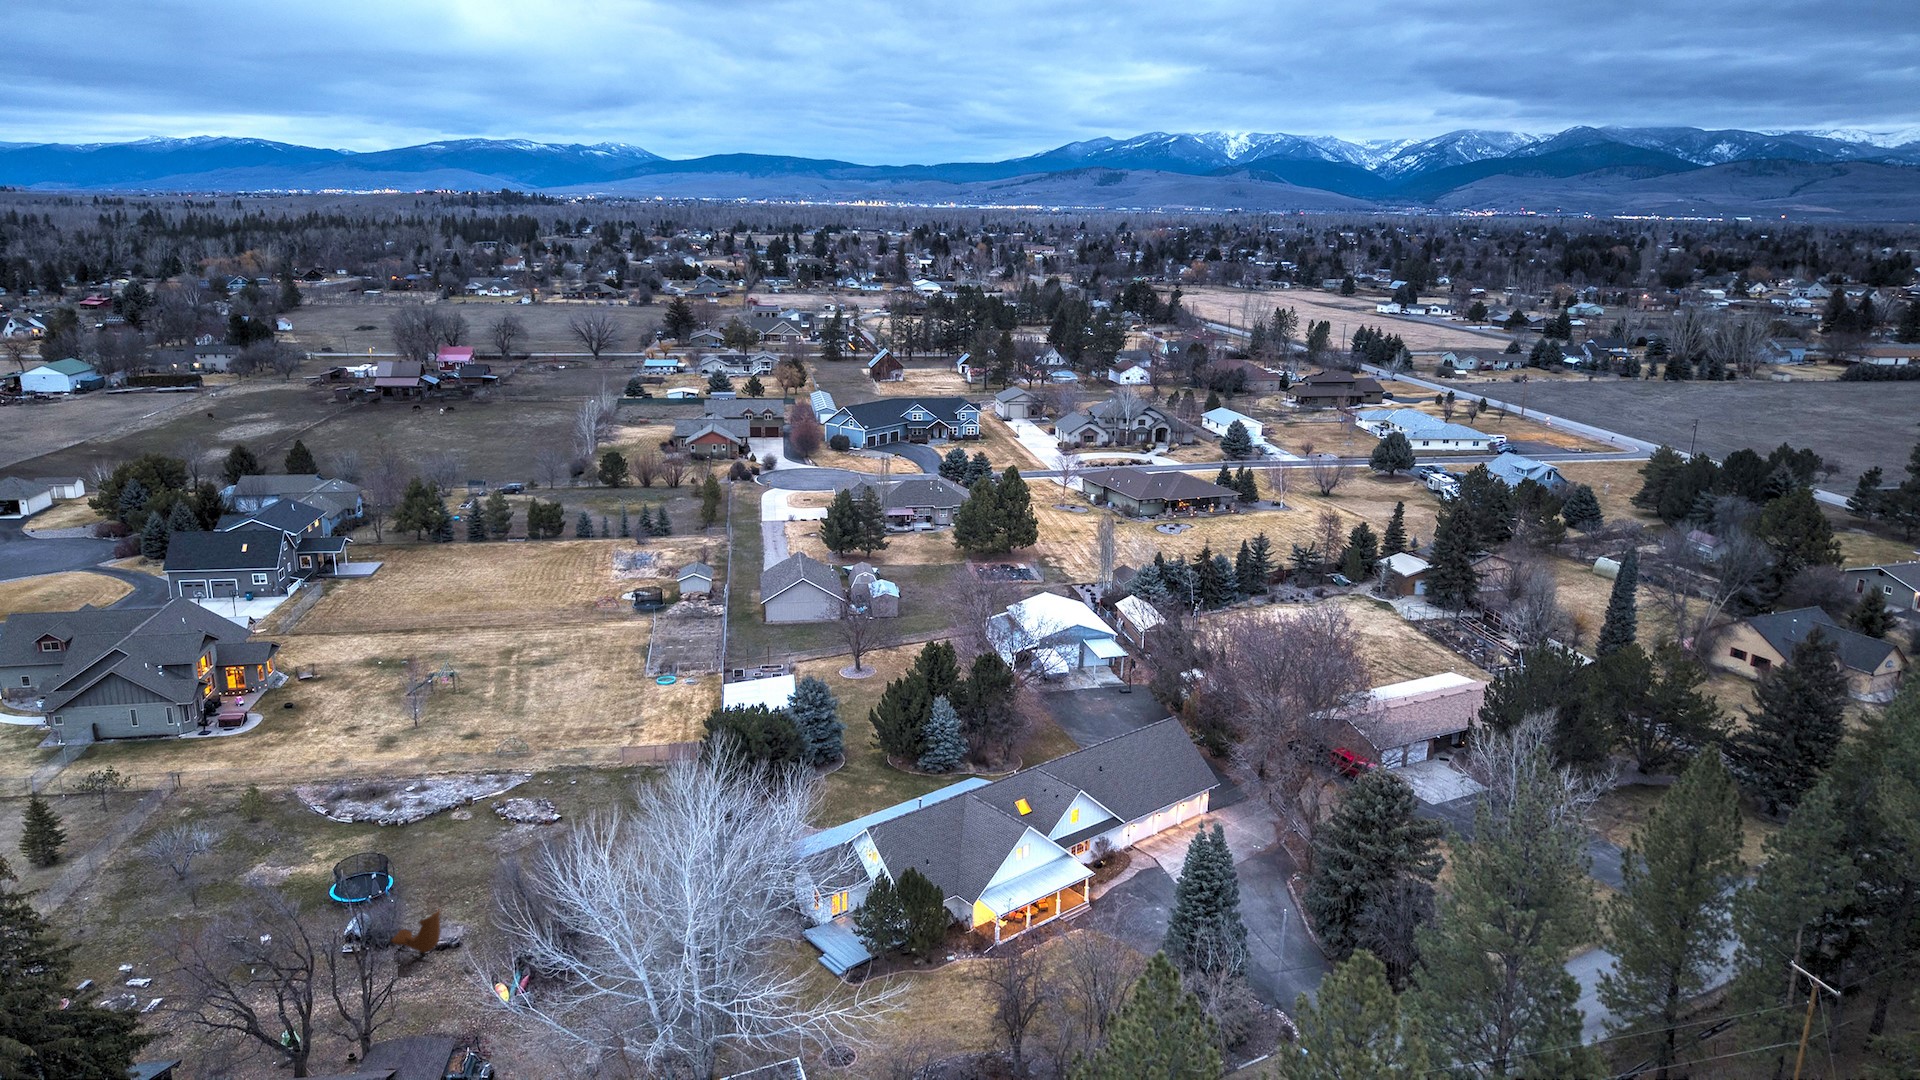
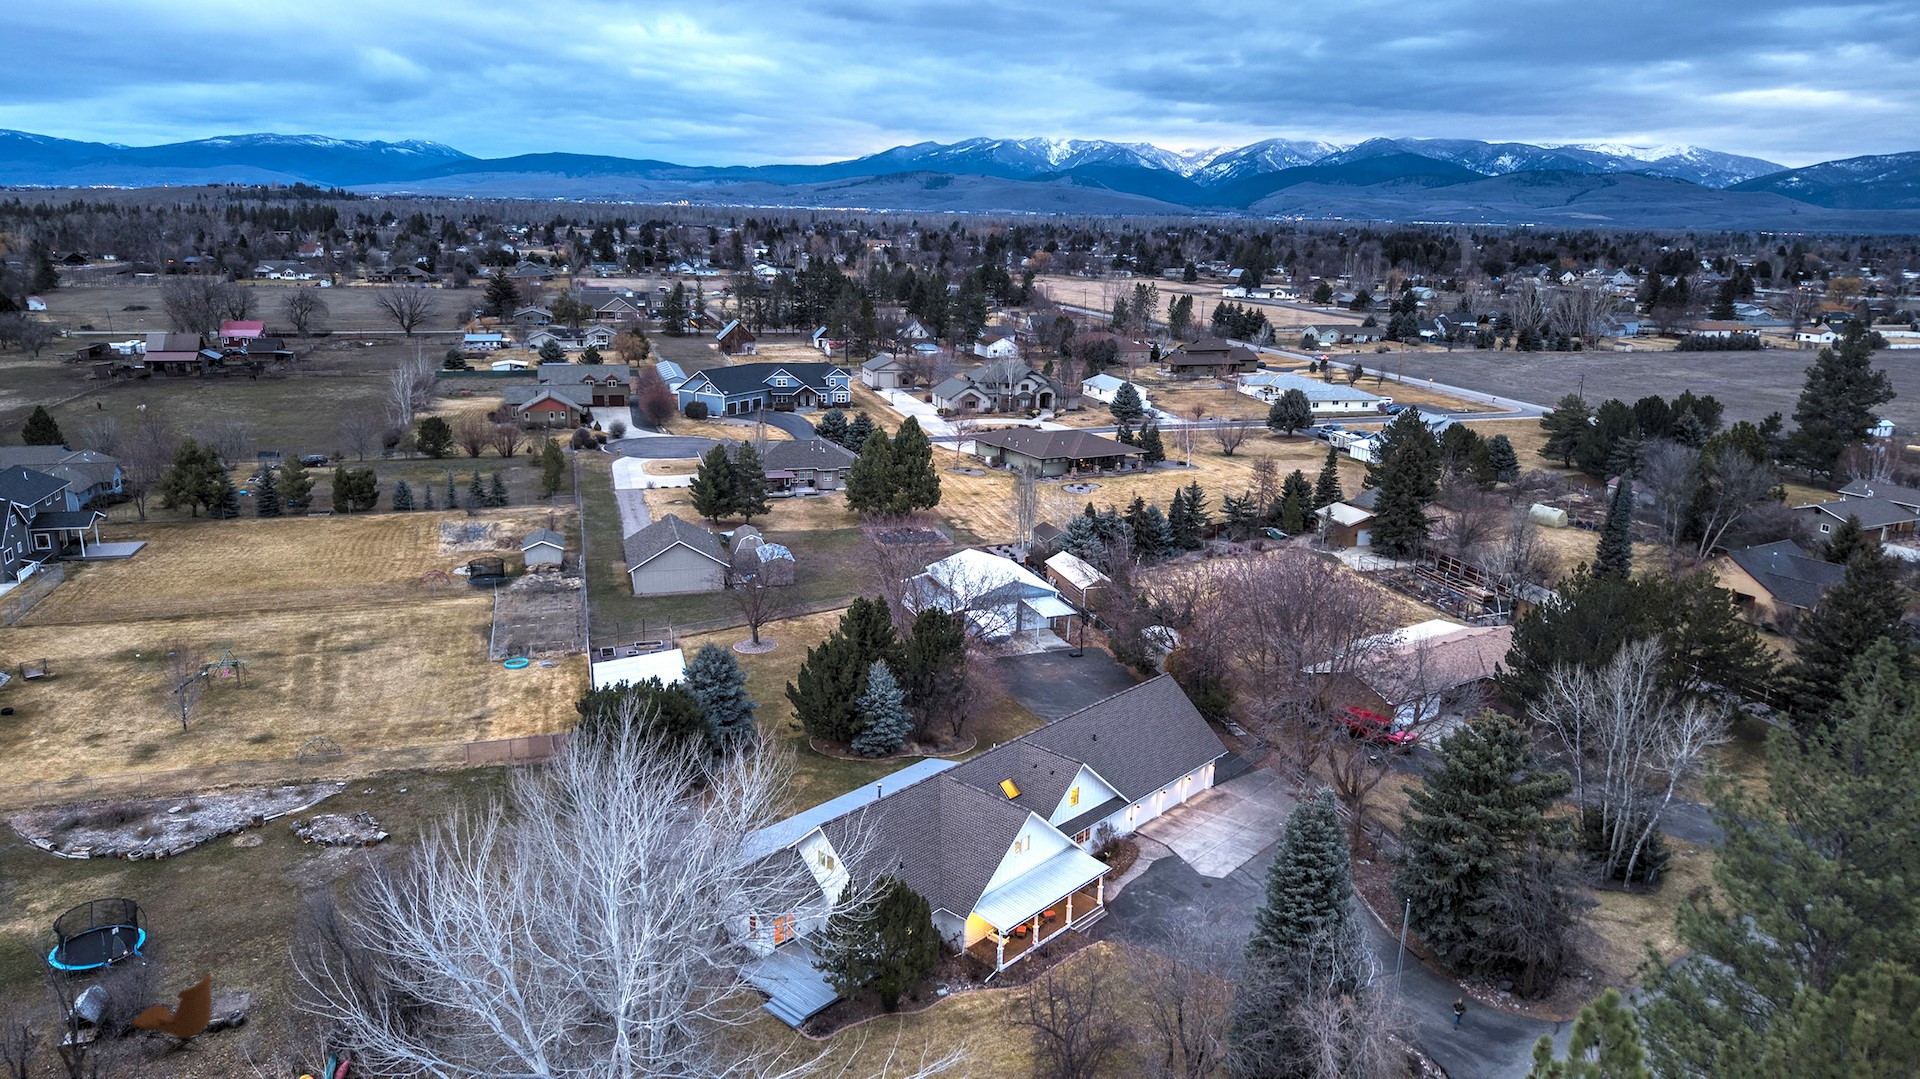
potted plant: none [901,941,921,976] -> present [879,971,900,1013]

